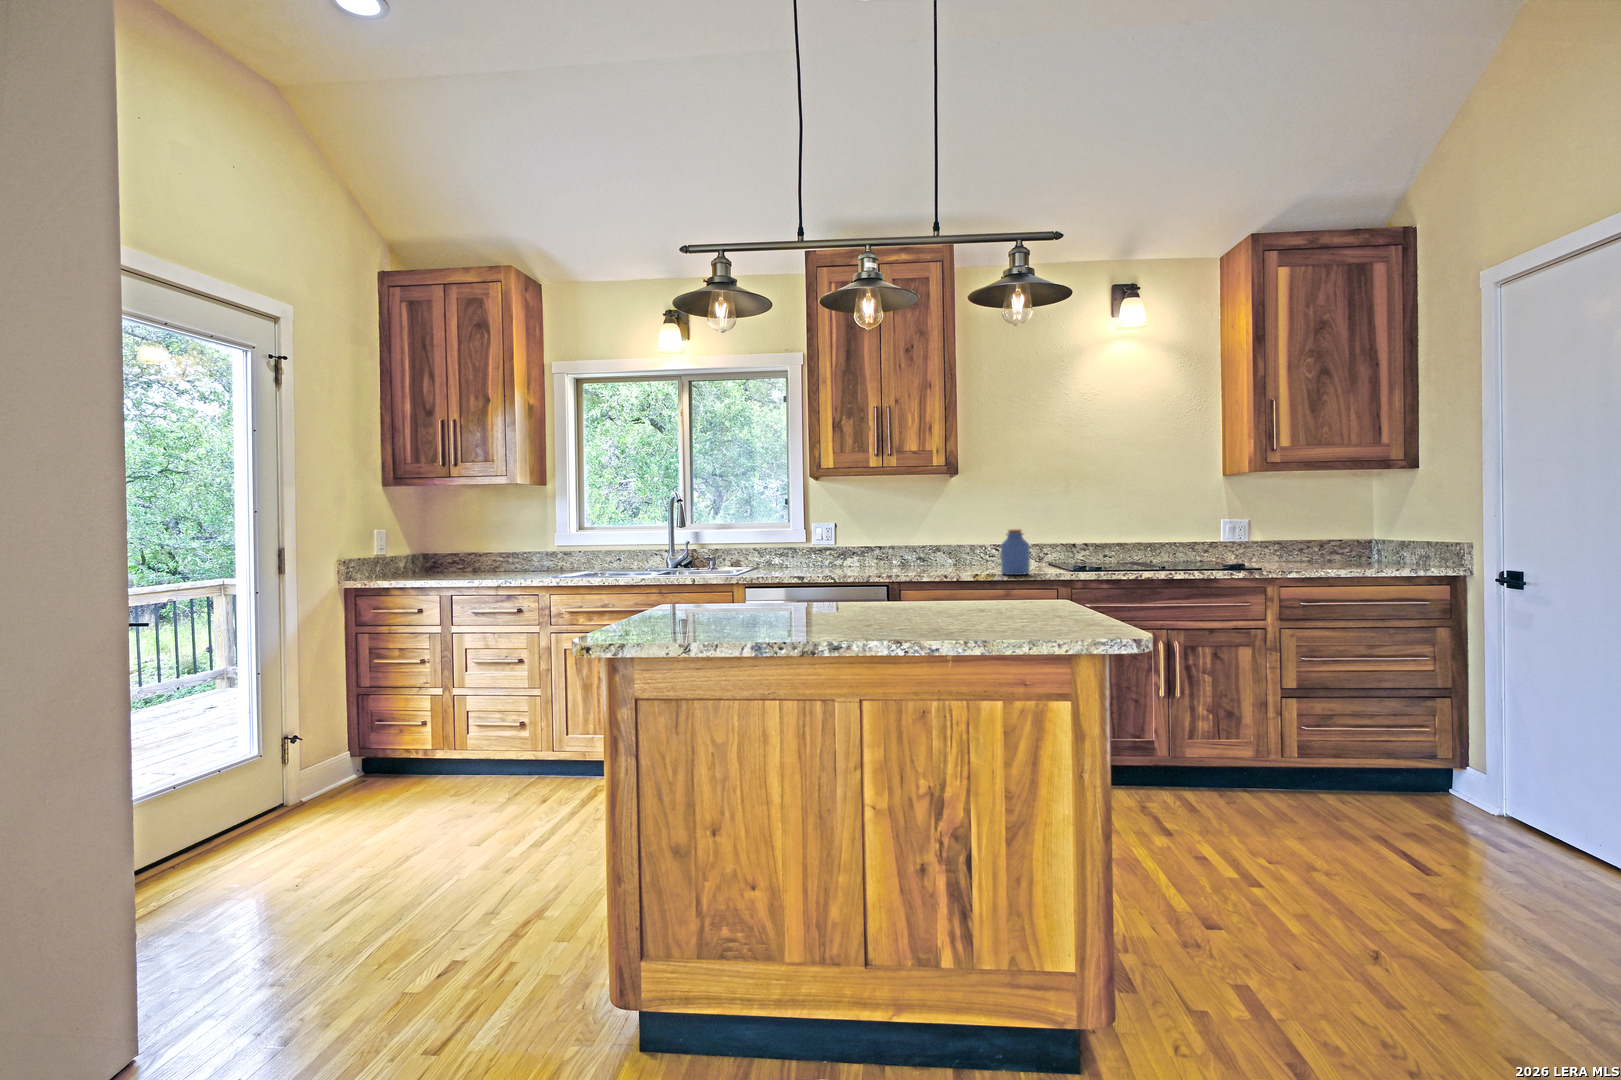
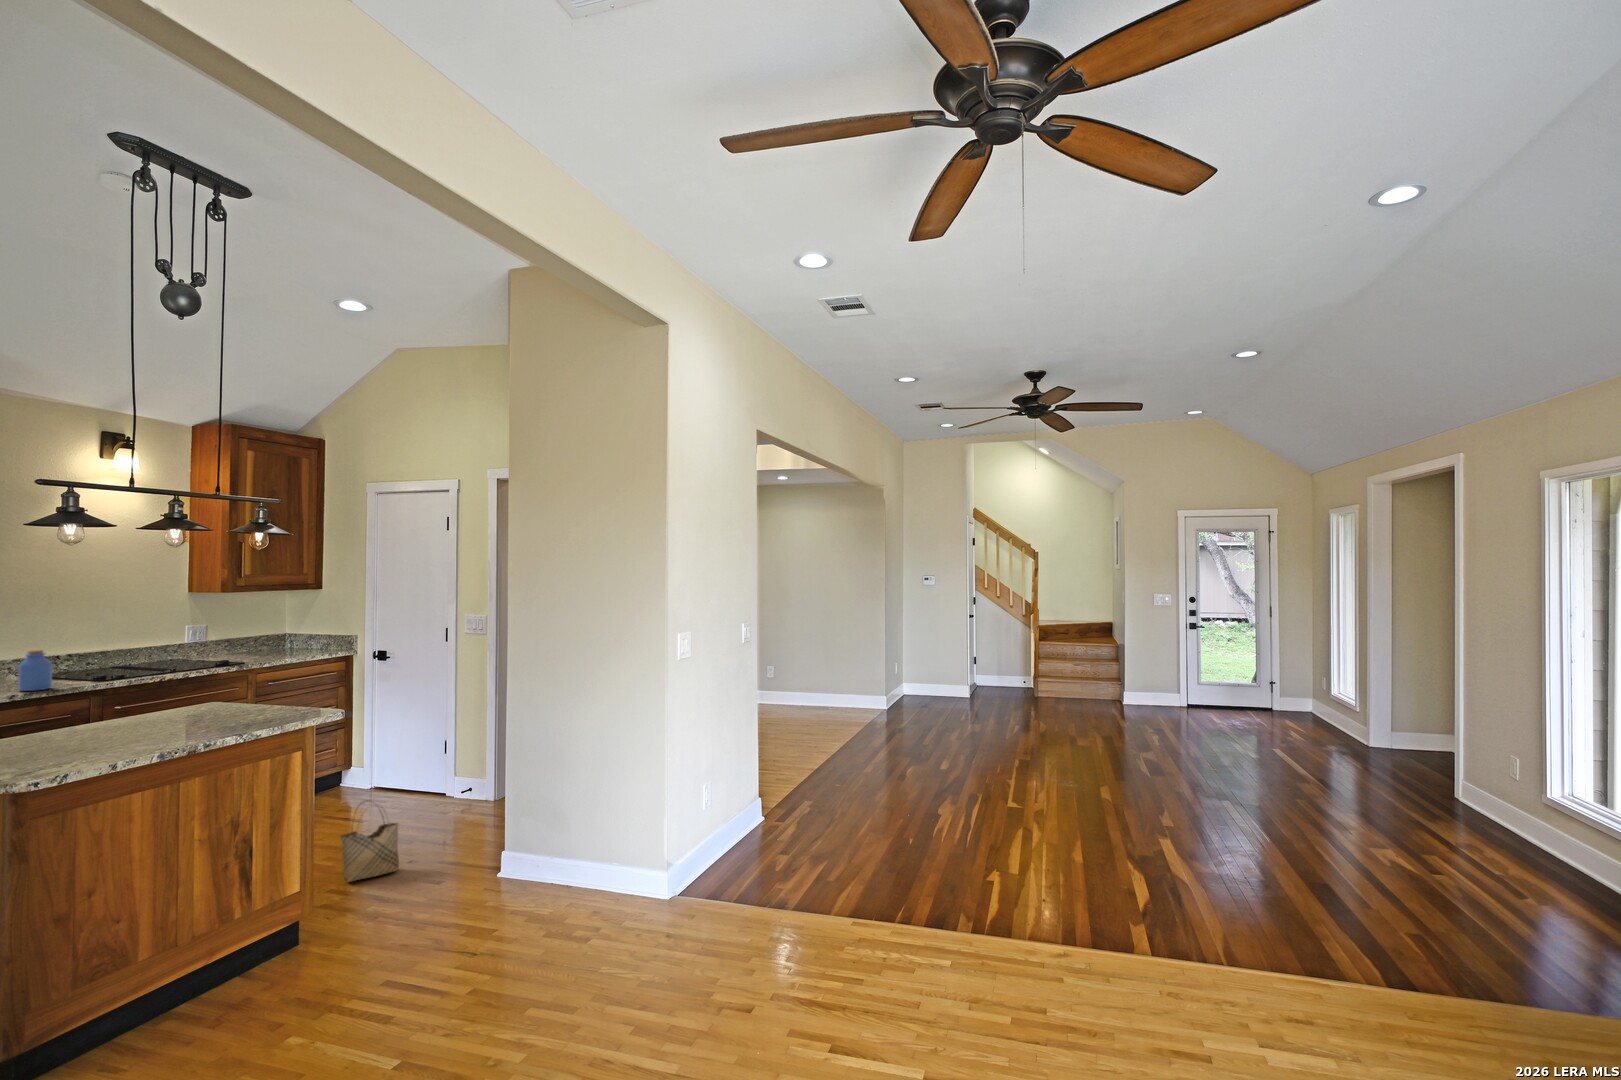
woven basket: none [1227,841,1357,1022] -> present [341,801,399,882]

